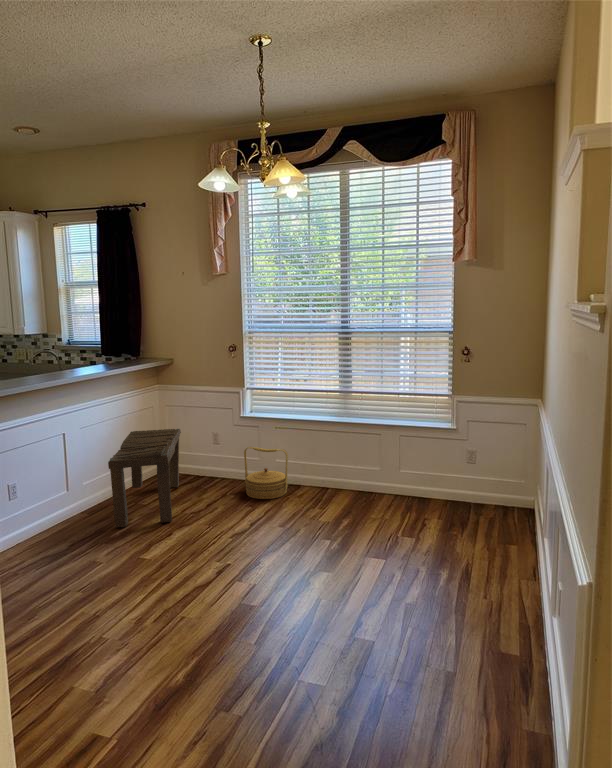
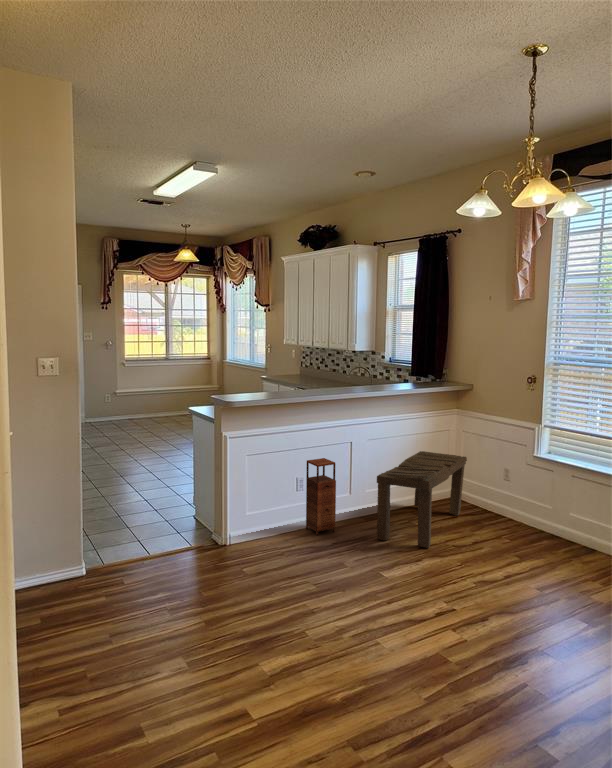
basket: present [244,447,288,499] -> none [524,490,577,556]
storage cabinet: none [19,455,64,544] -> present [306,458,336,536]

